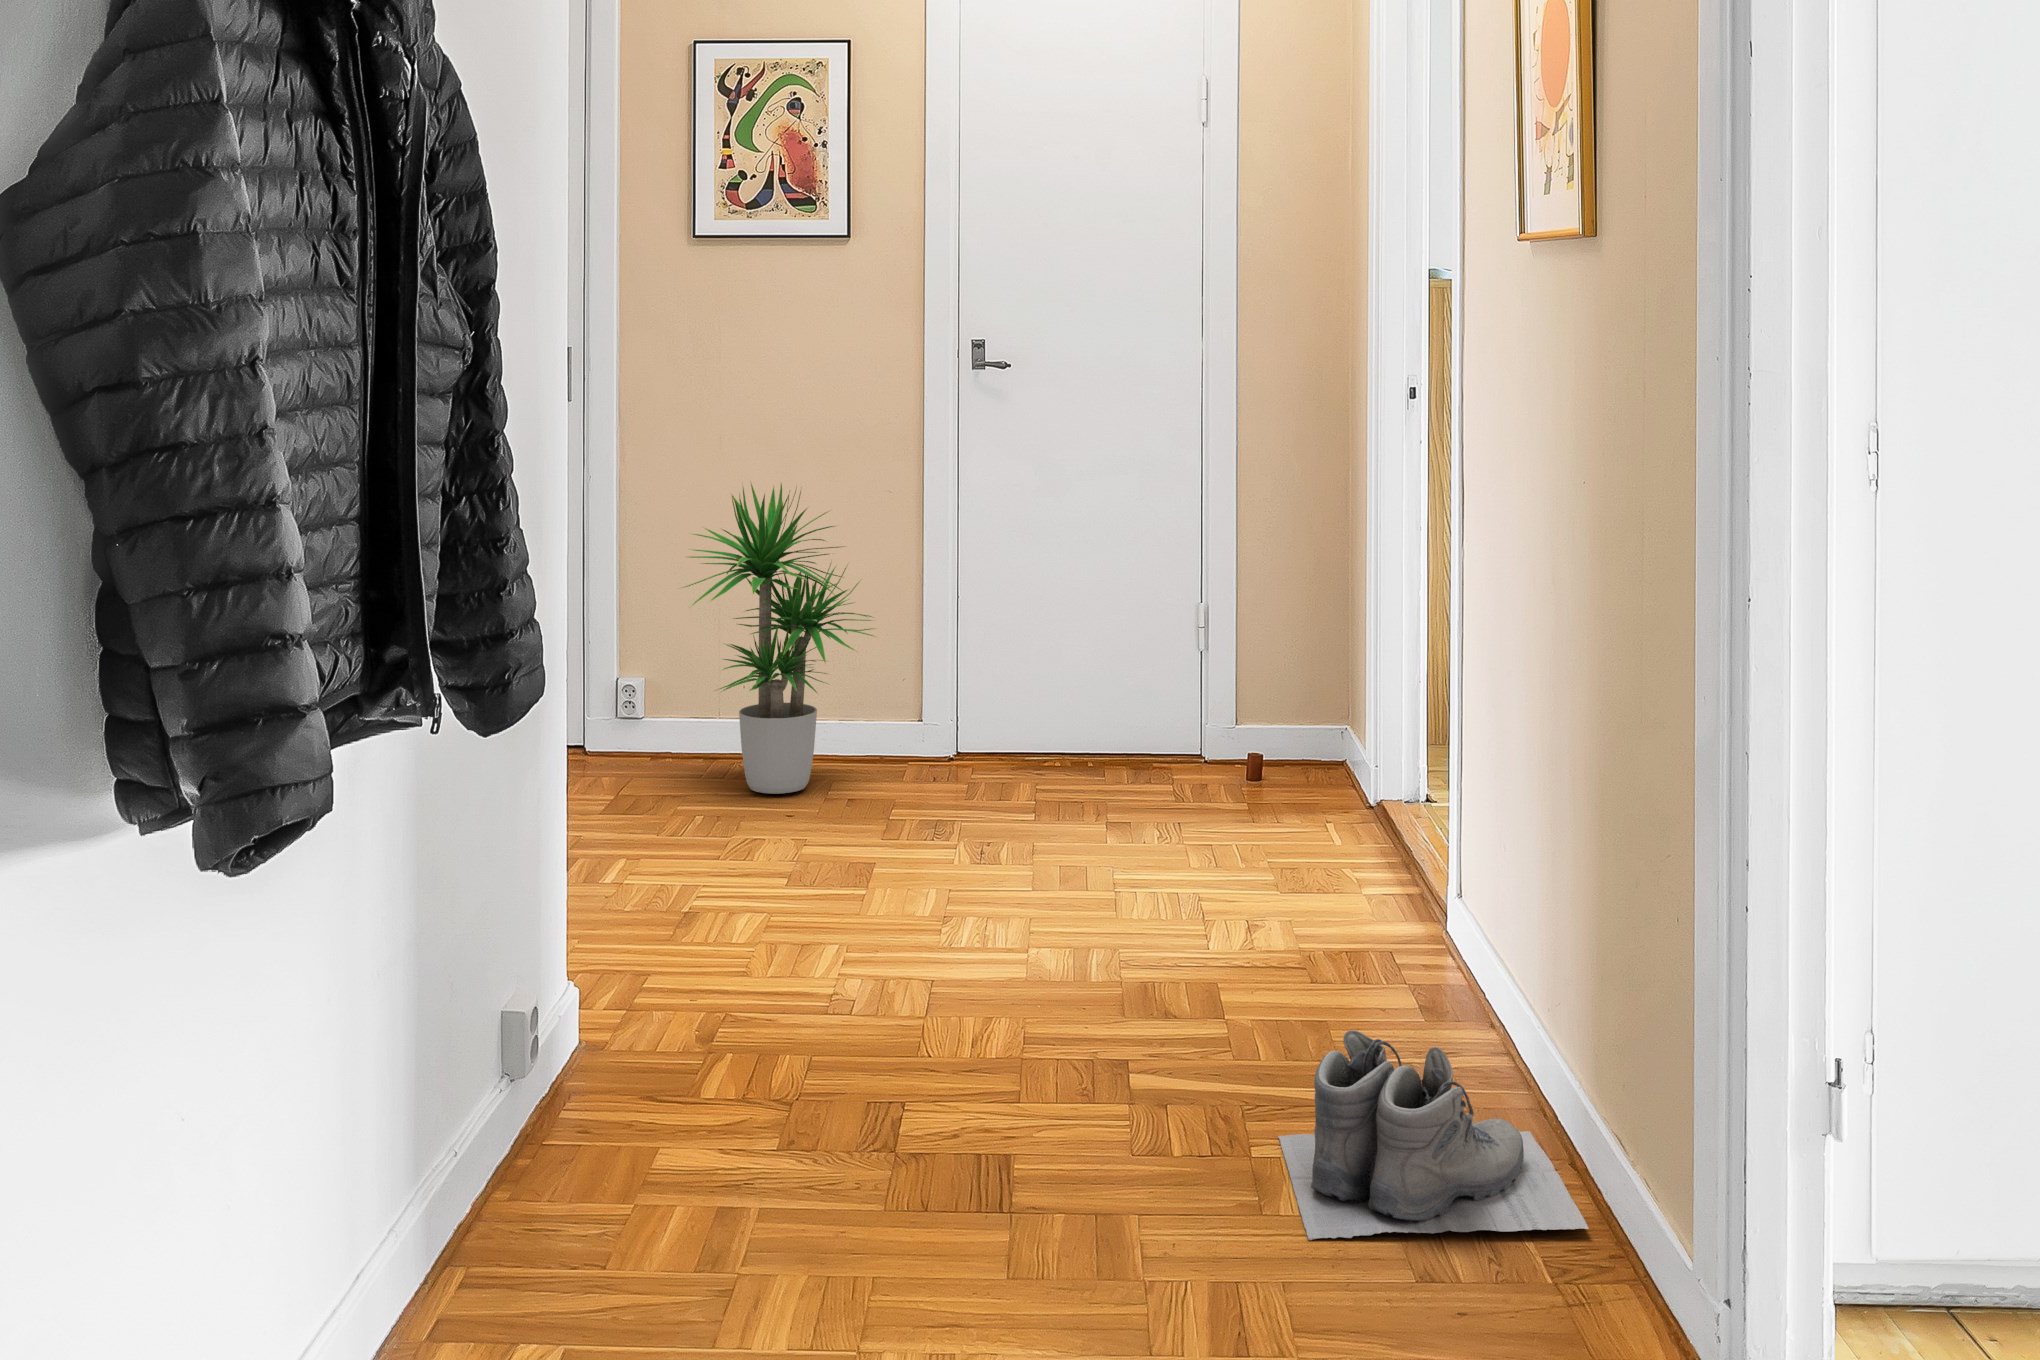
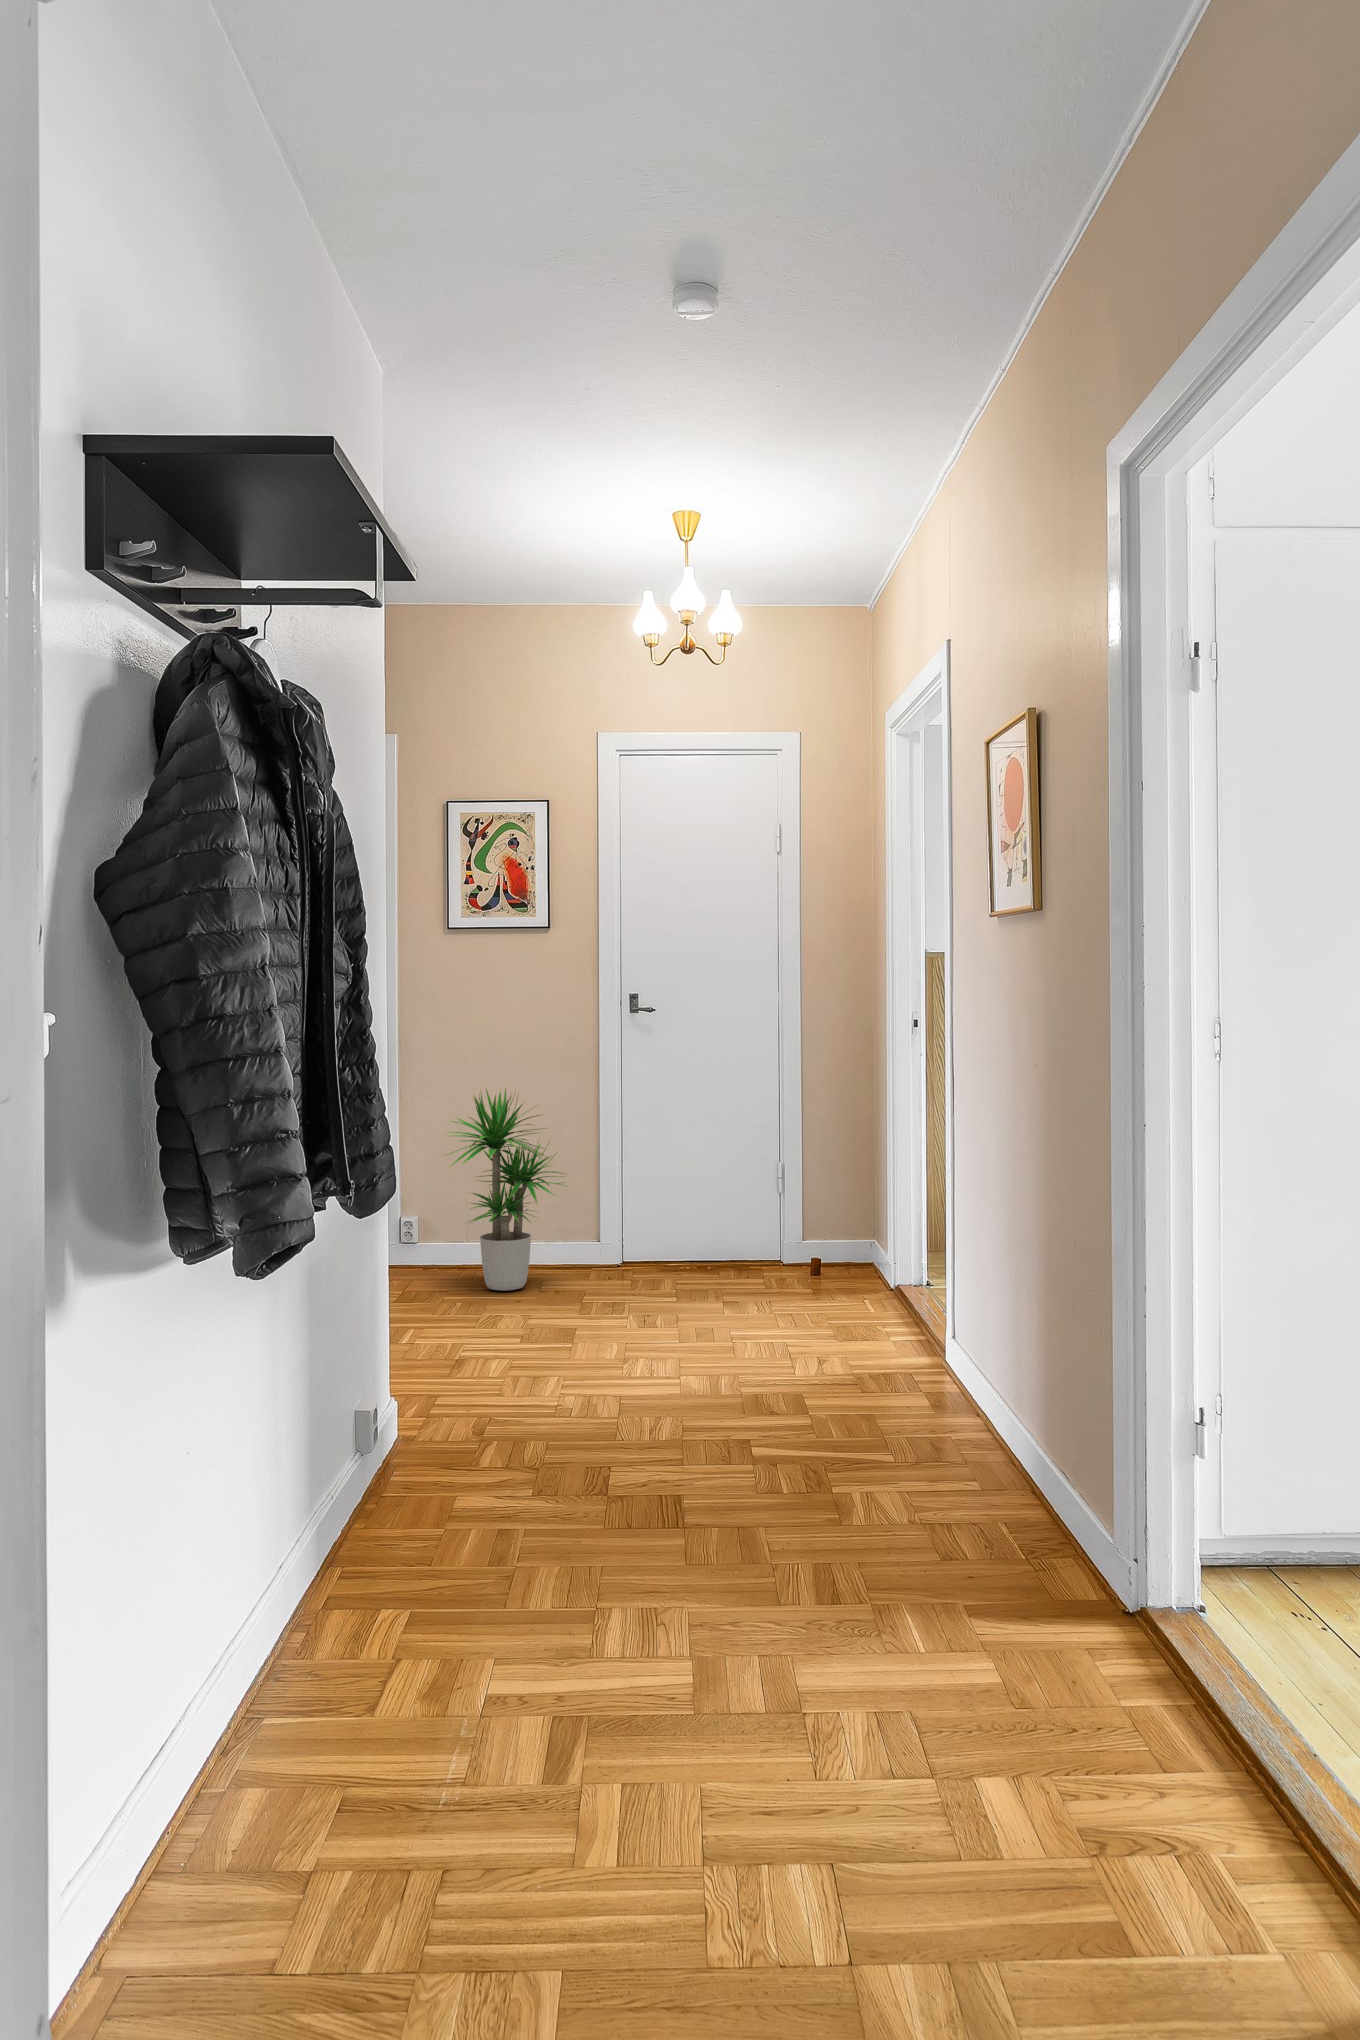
boots: present [1278,1030,1589,1240] -> none [848,1411,1047,1538]

